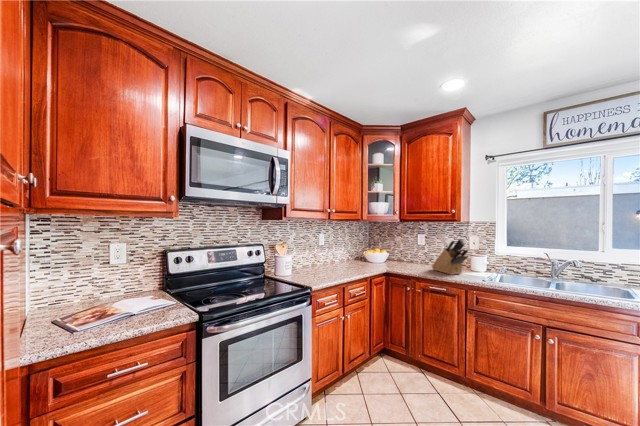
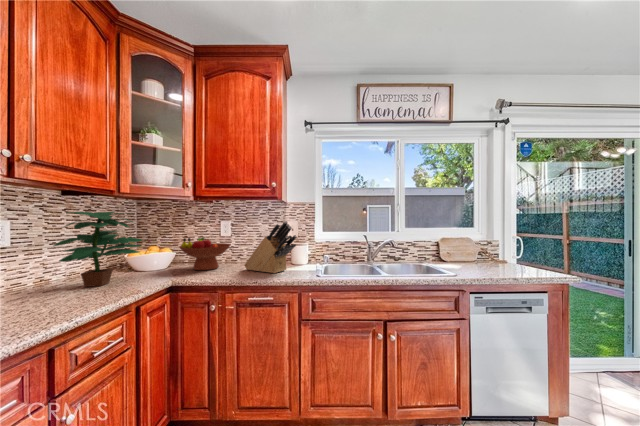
potted plant: none [339,228,373,267] -> present [54,211,142,287]
fruit bowl: none [391,245,424,267] -> present [179,237,231,270]

